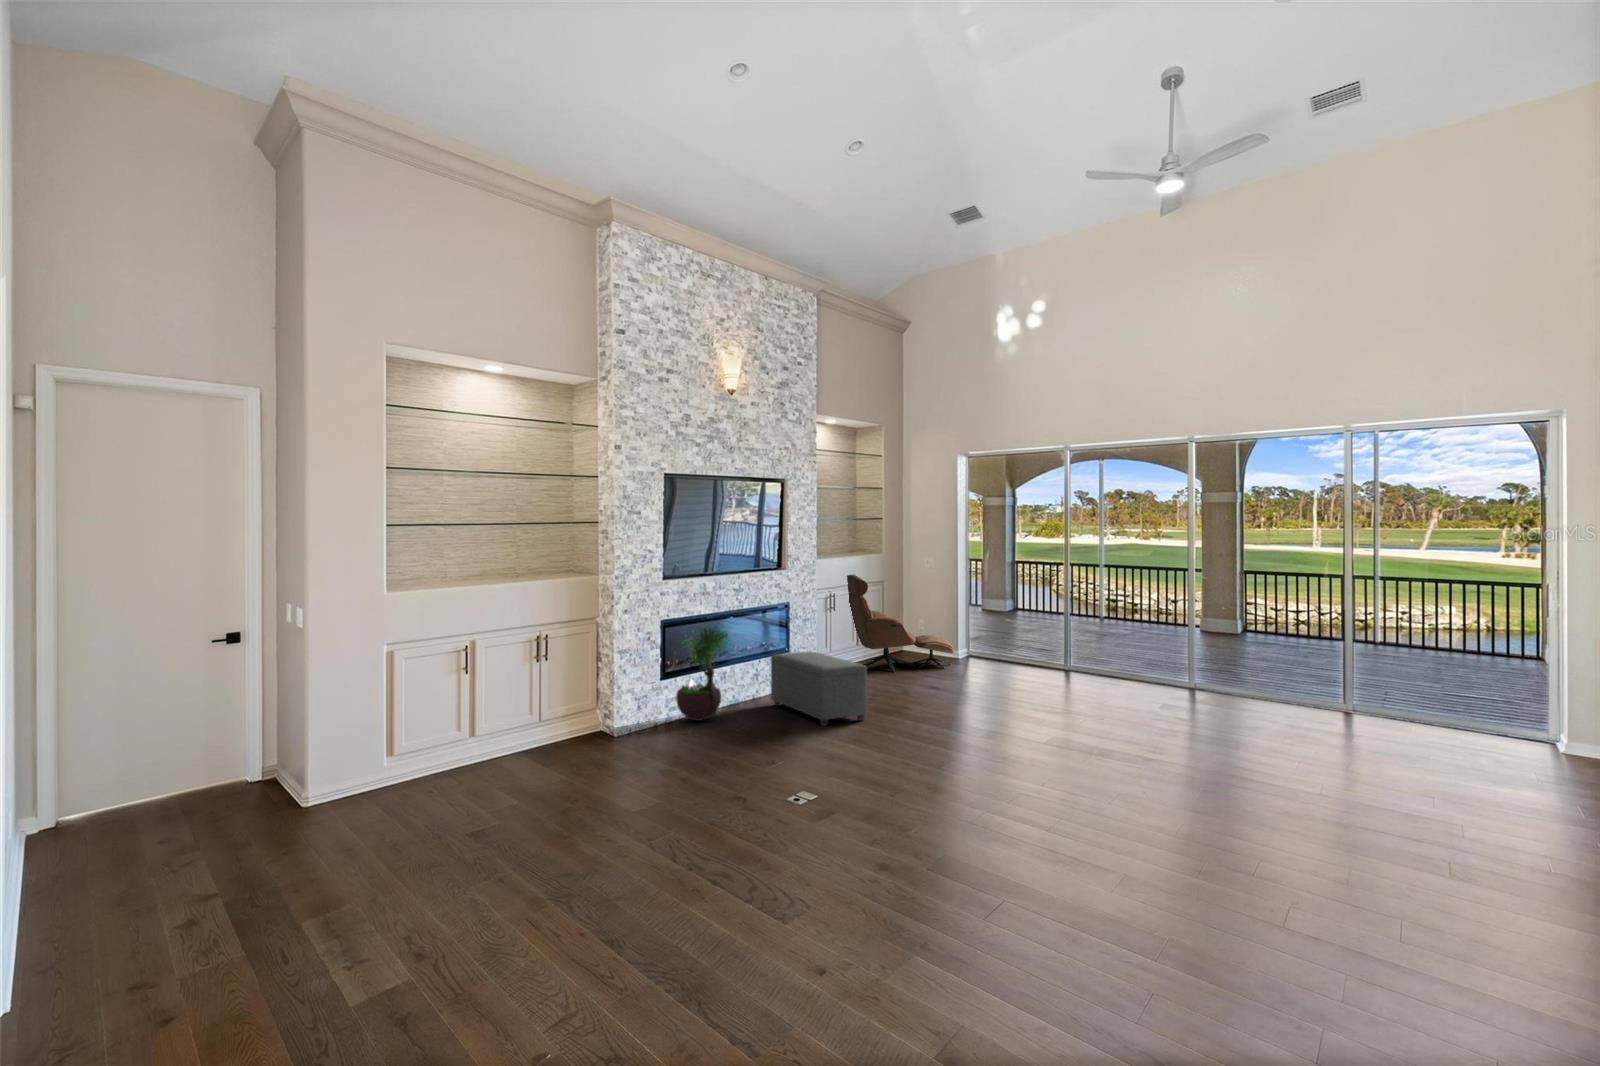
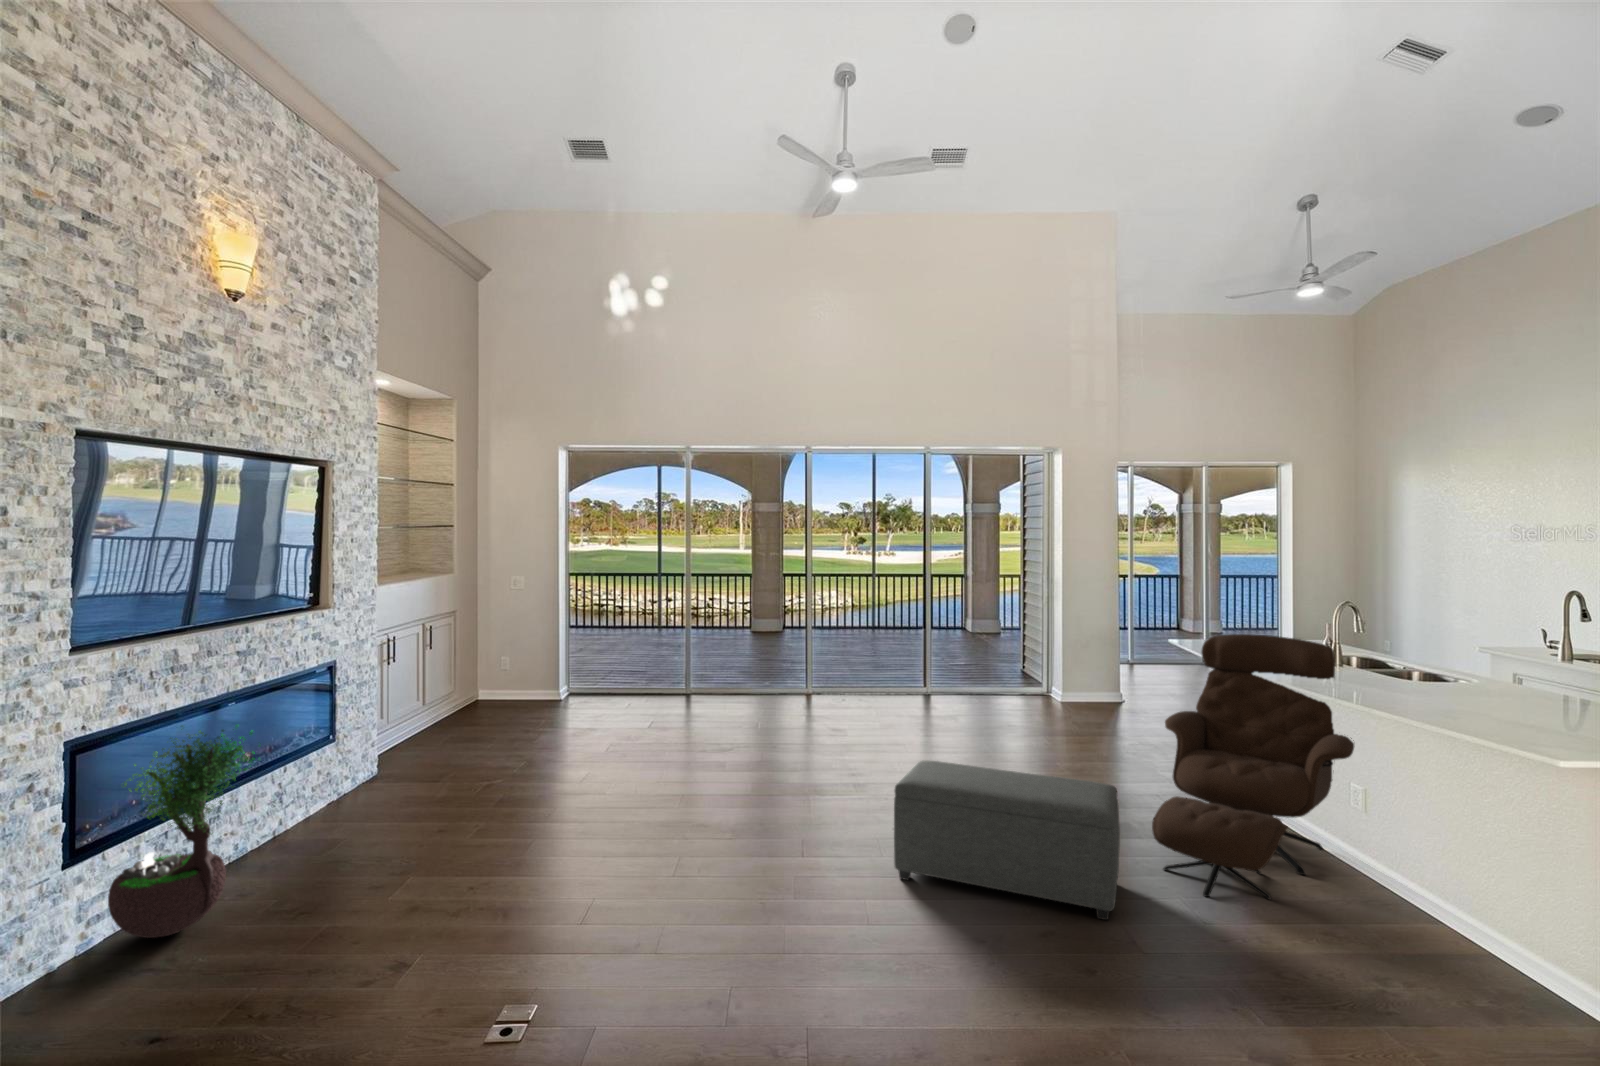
lounge chair: present [847,575,954,672] -> present [1152,634,1354,899]
ottoman: present [771,651,867,725] -> present [894,760,1120,920]

